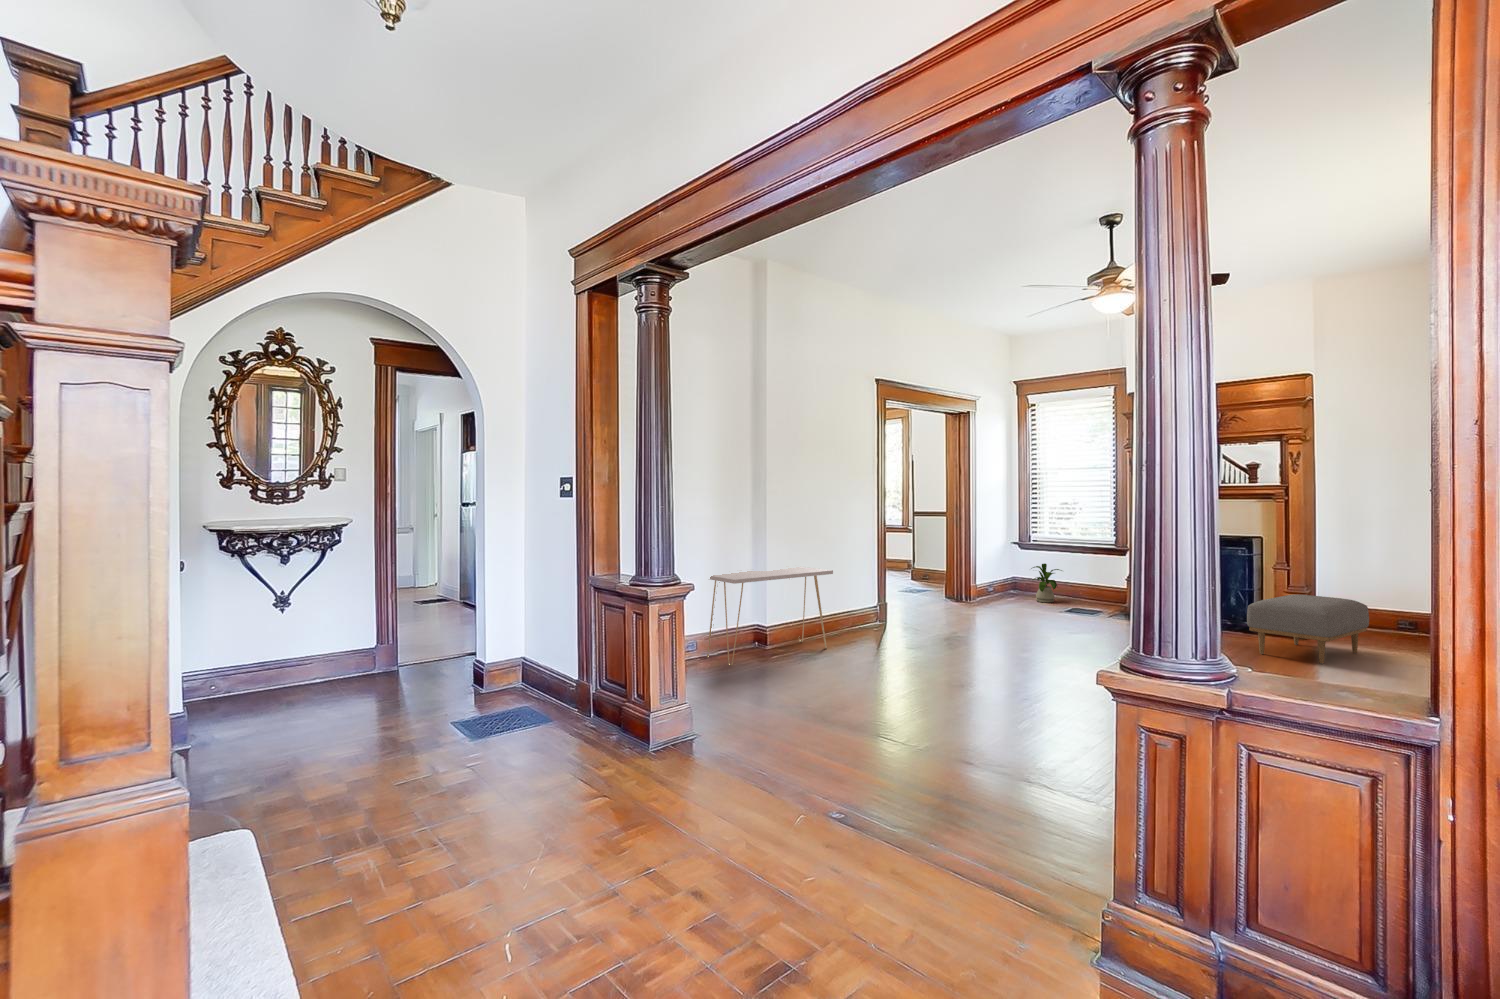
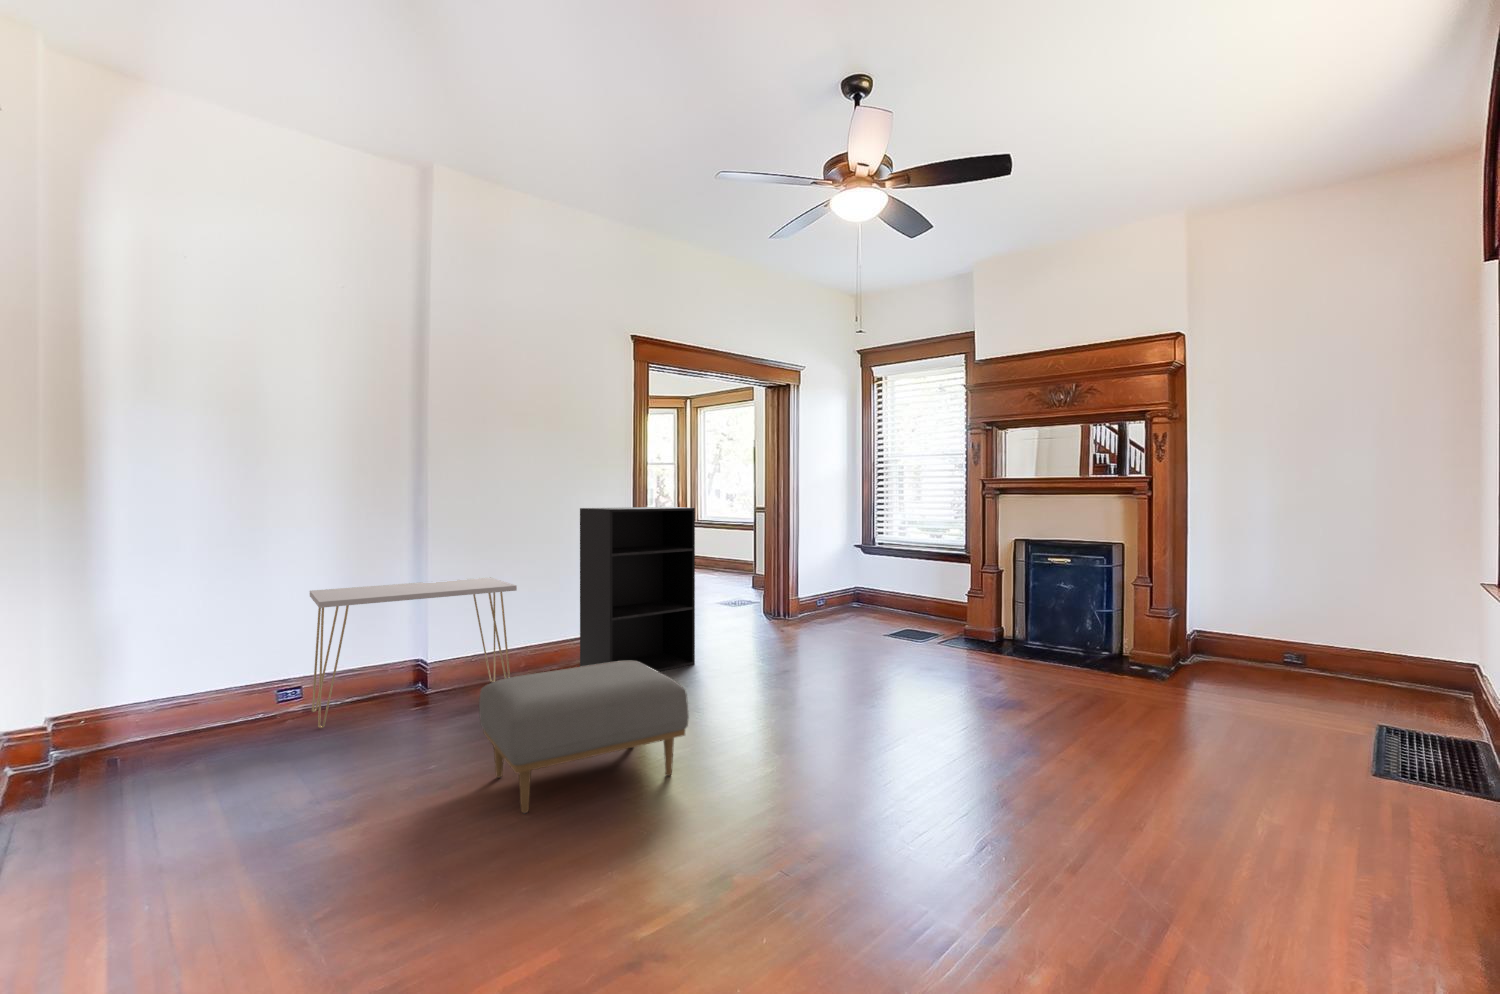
bookshelf: none [851,513,934,641] -> present [580,507,695,672]
house plant: present [1031,564,1062,603] -> none [867,572,904,619]
ottoman: present [1247,594,1369,664] -> present [479,661,689,813]

